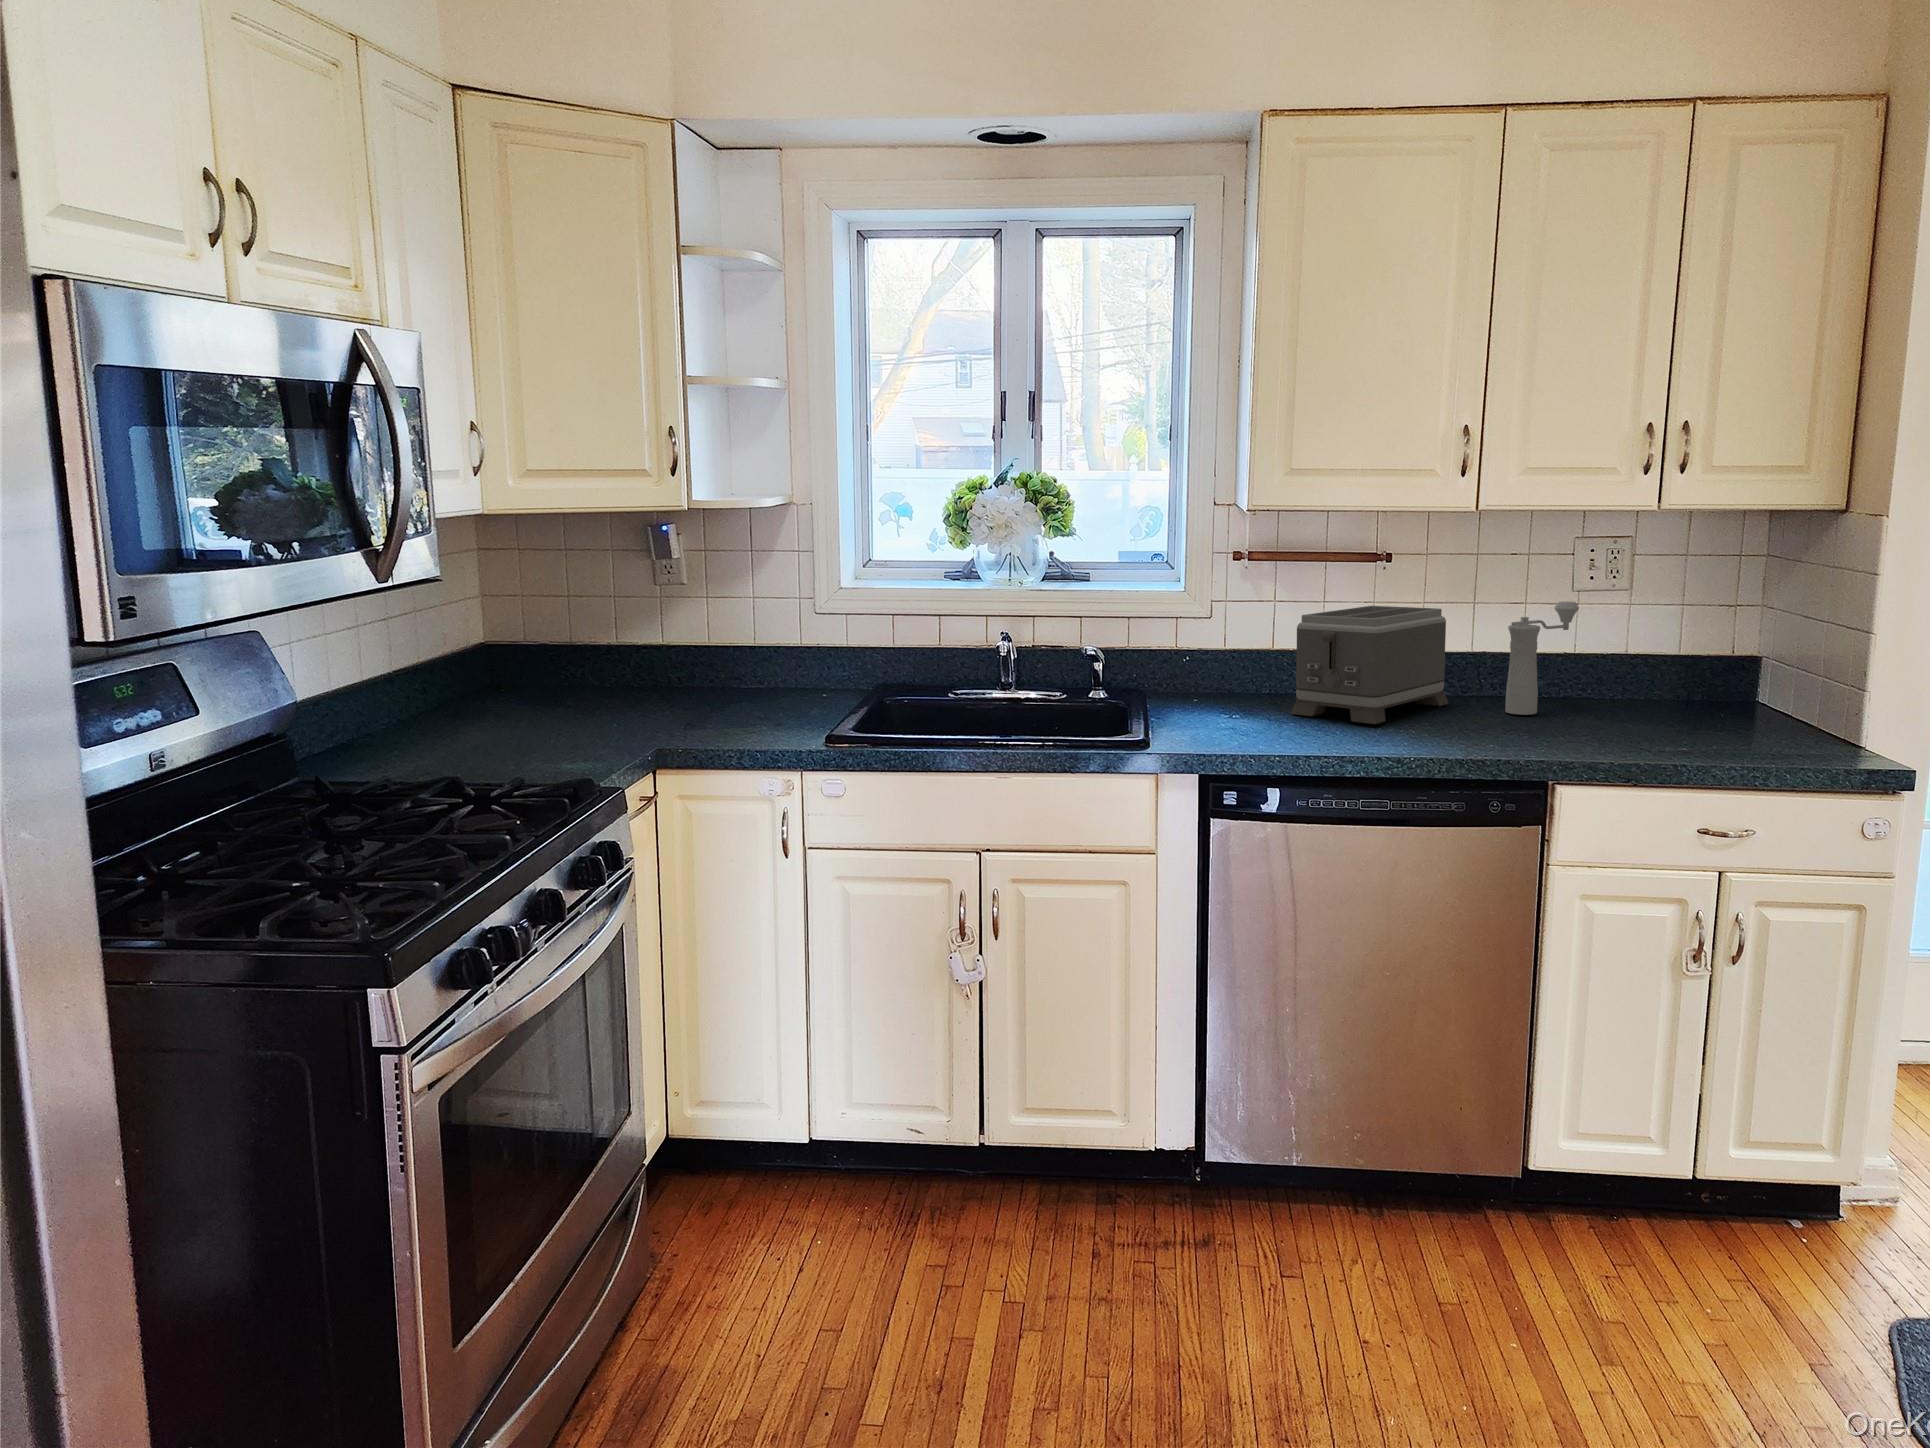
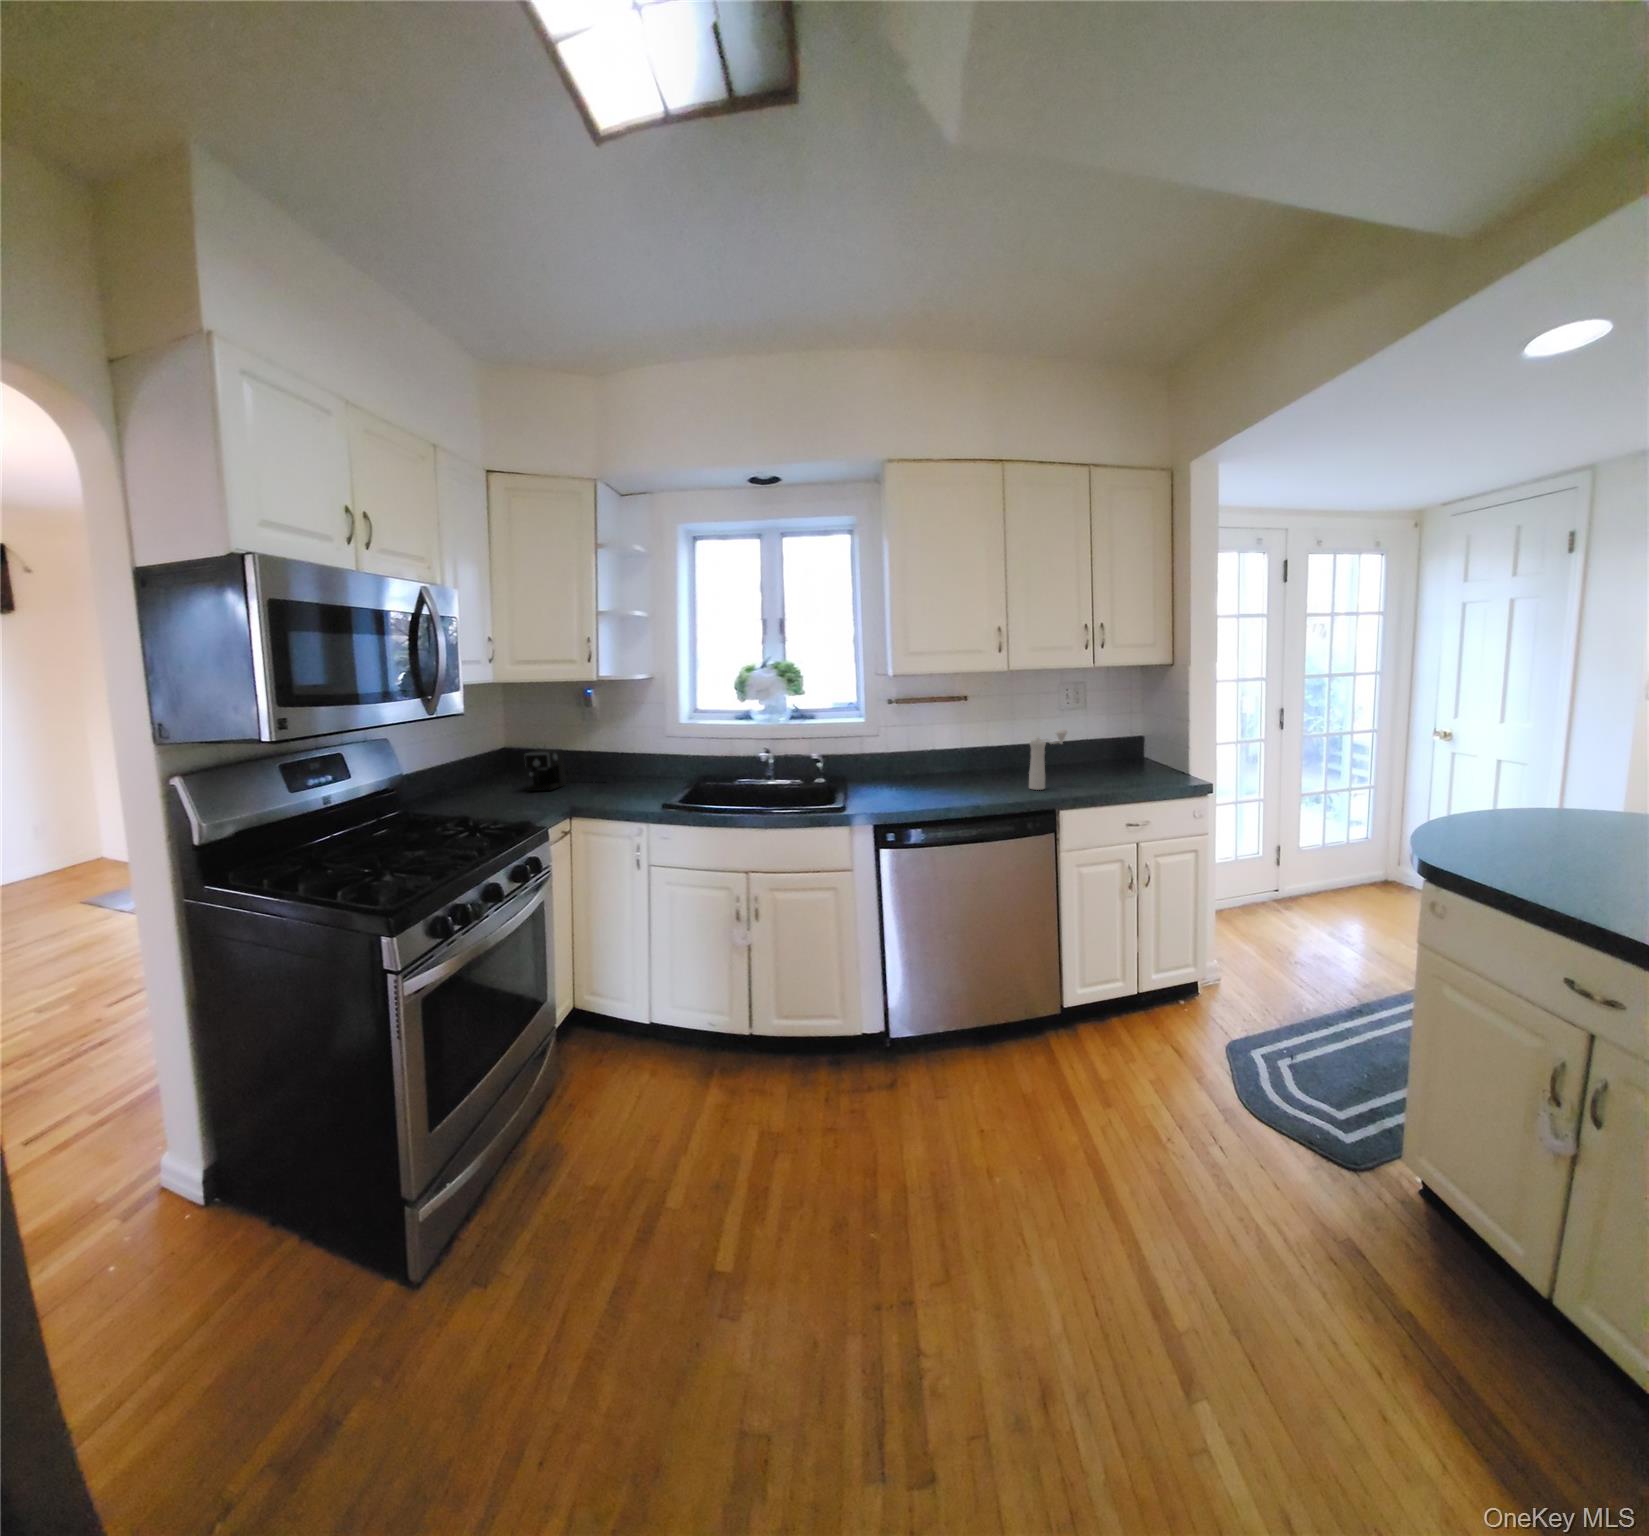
toaster: present [1290,606,1449,724] -> none [914,732,1001,795]
coffee maker: none [557,636,707,714] -> present [525,749,606,791]

